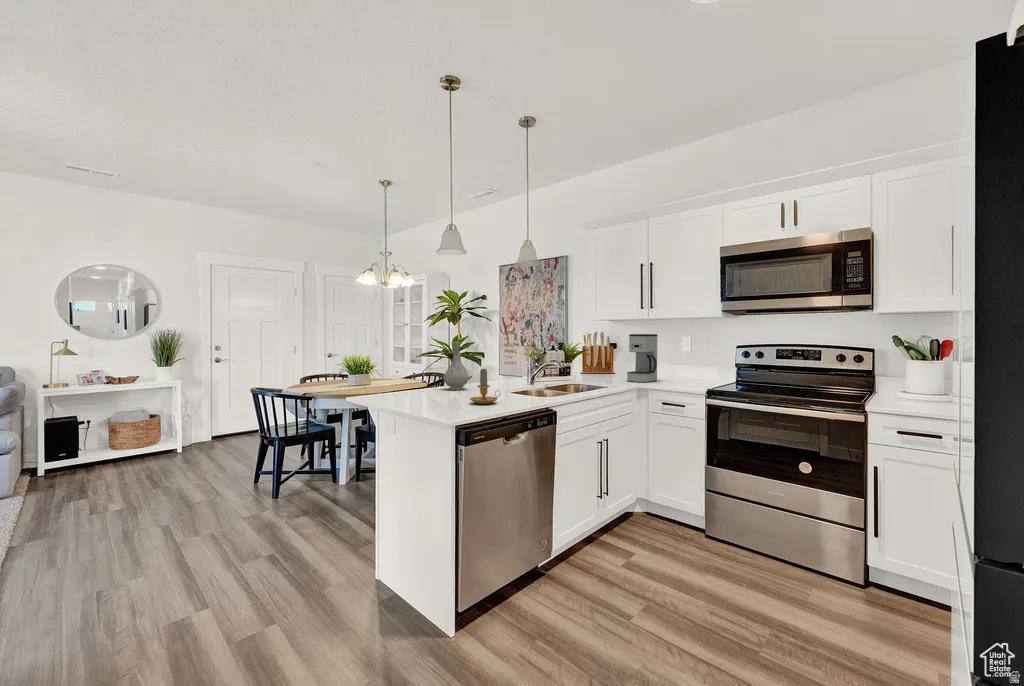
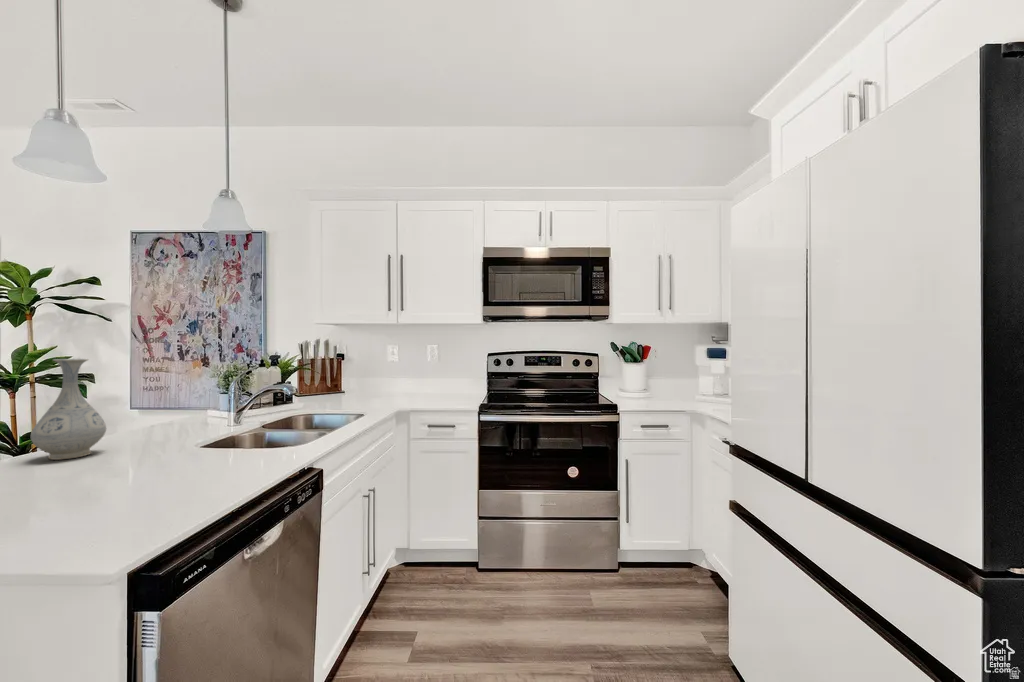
coffee maker: present [627,334,658,383] -> none [368,342,404,401]
candle: present [470,368,500,404] -> none [150,413,225,495]

